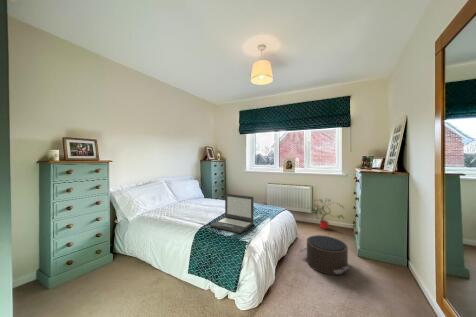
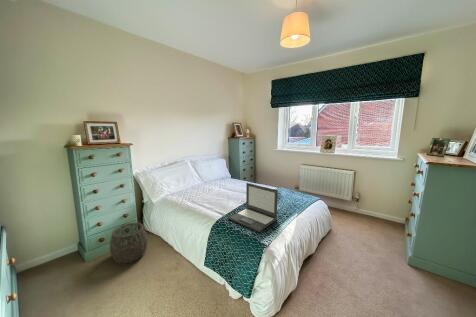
potted plant: present [312,200,344,229] -> none [345,187,398,222]
pouf: present [300,235,351,275] -> none [330,234,399,288]
woven basket: none [80,242,124,287] -> present [110,223,148,264]

